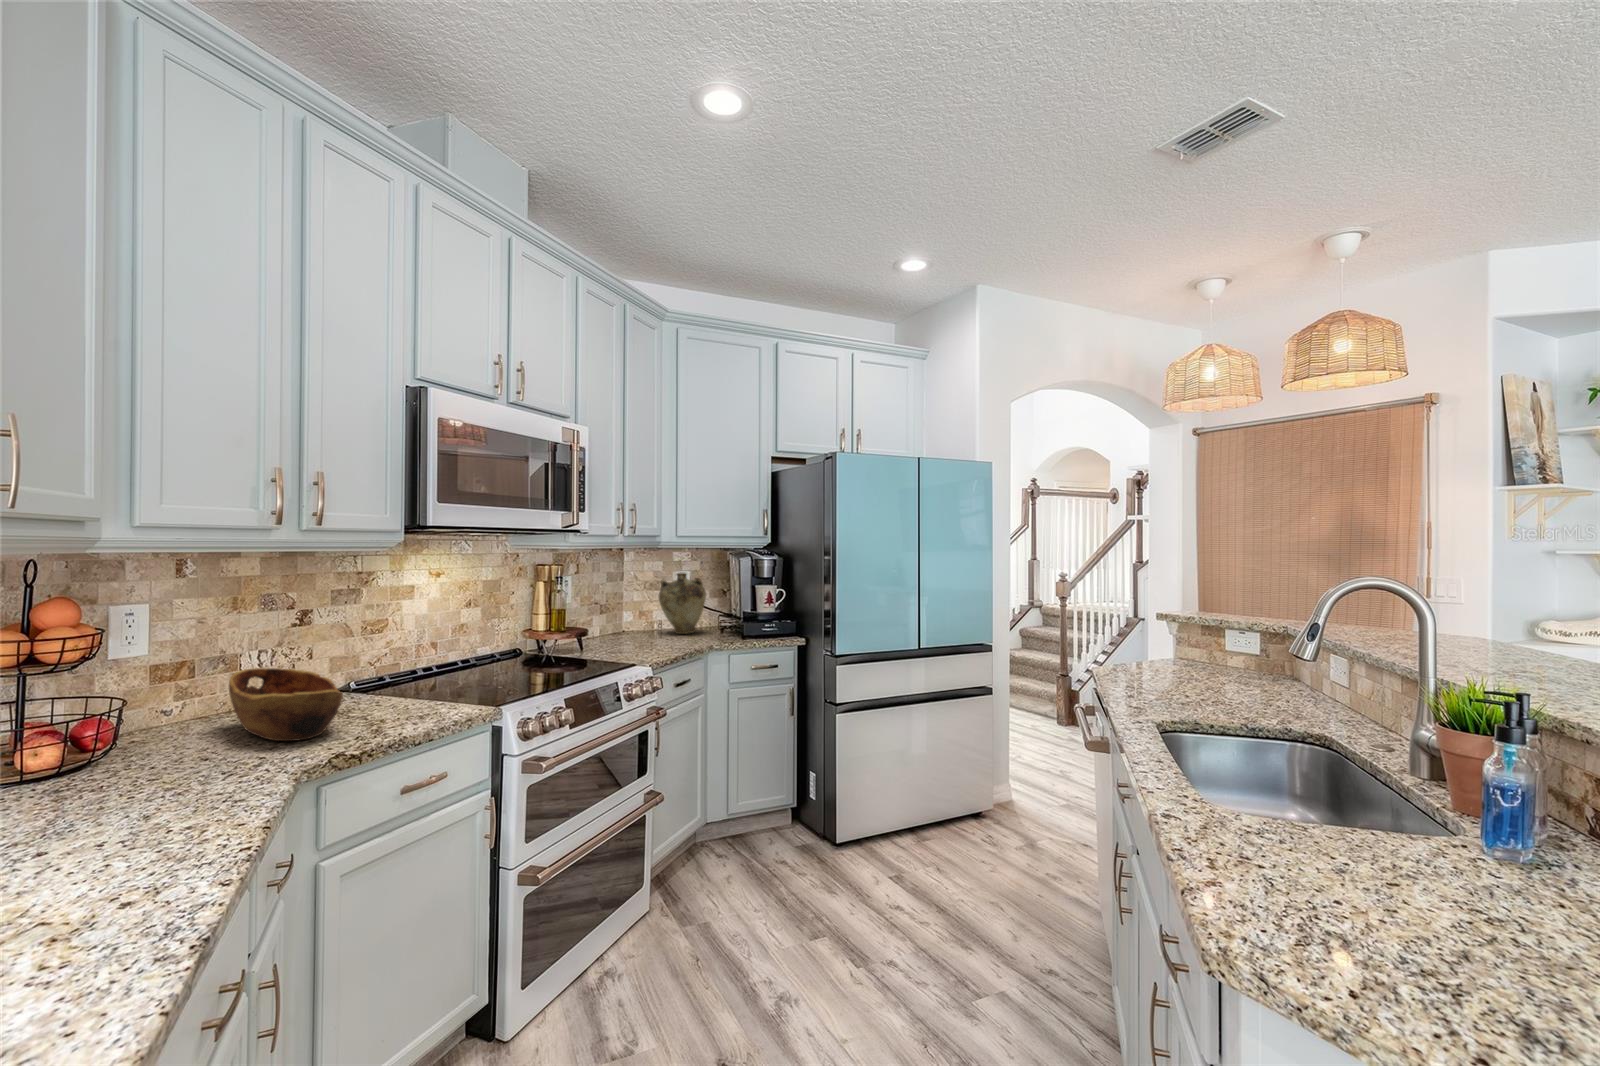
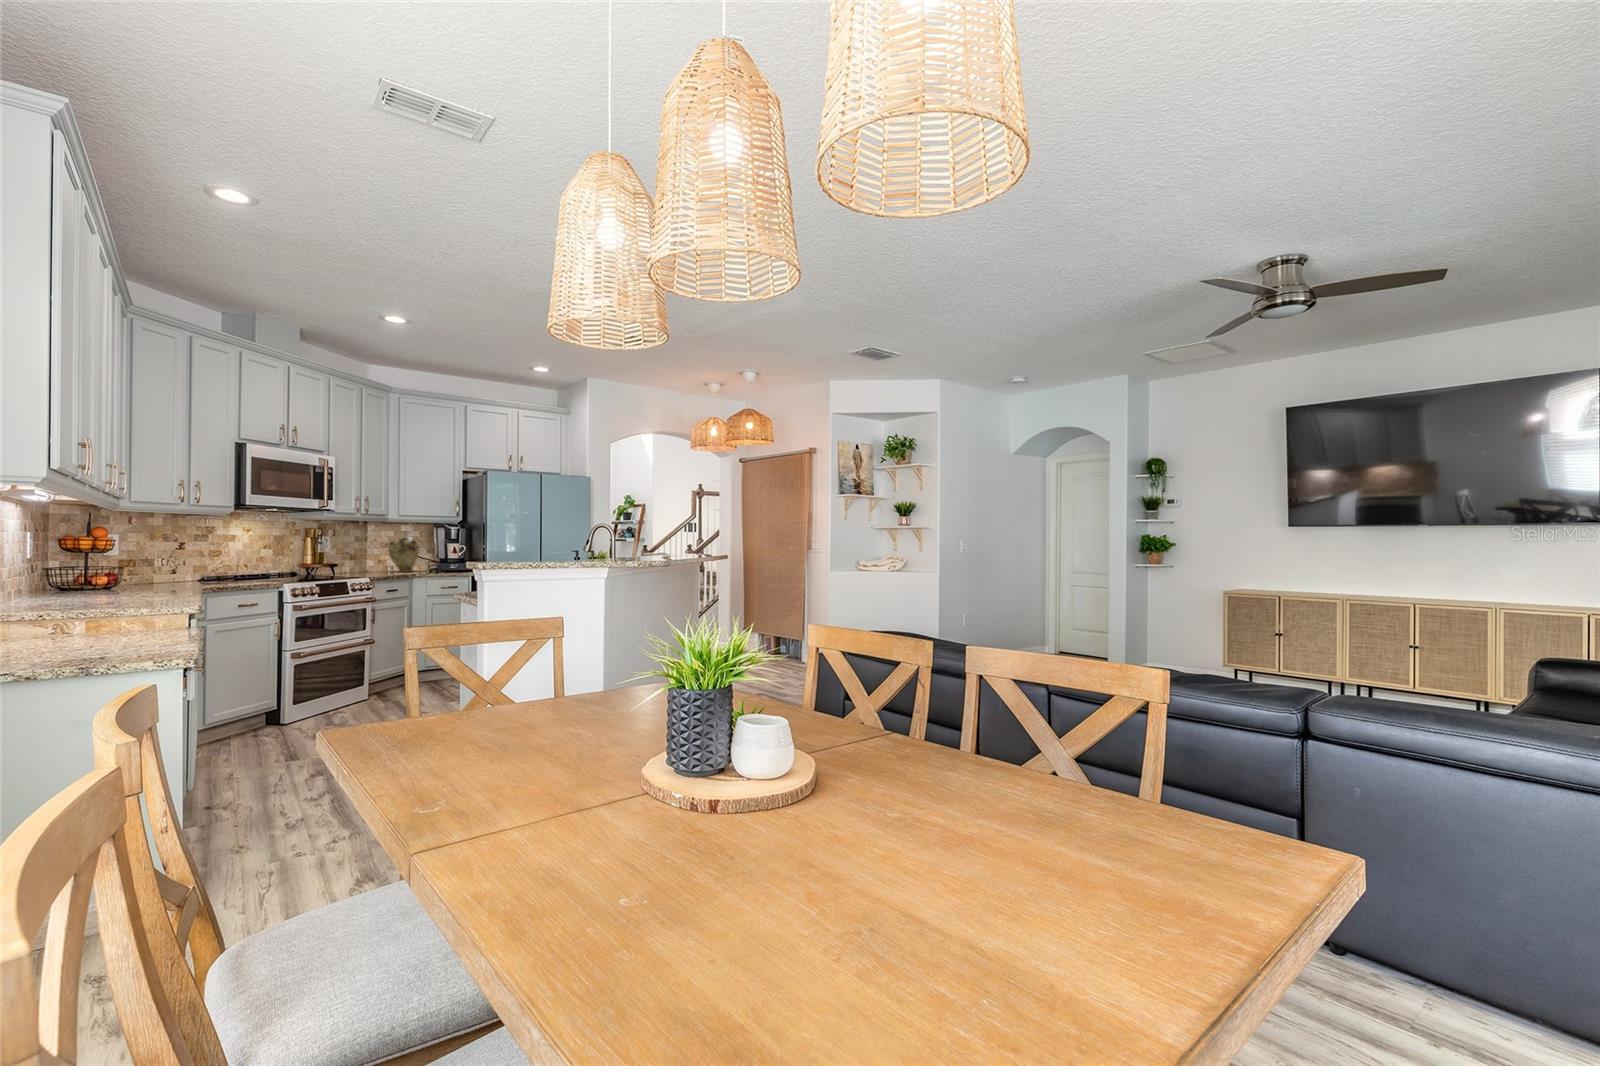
wooden bowl: present [229,668,343,741] -> none [156,563,212,586]

